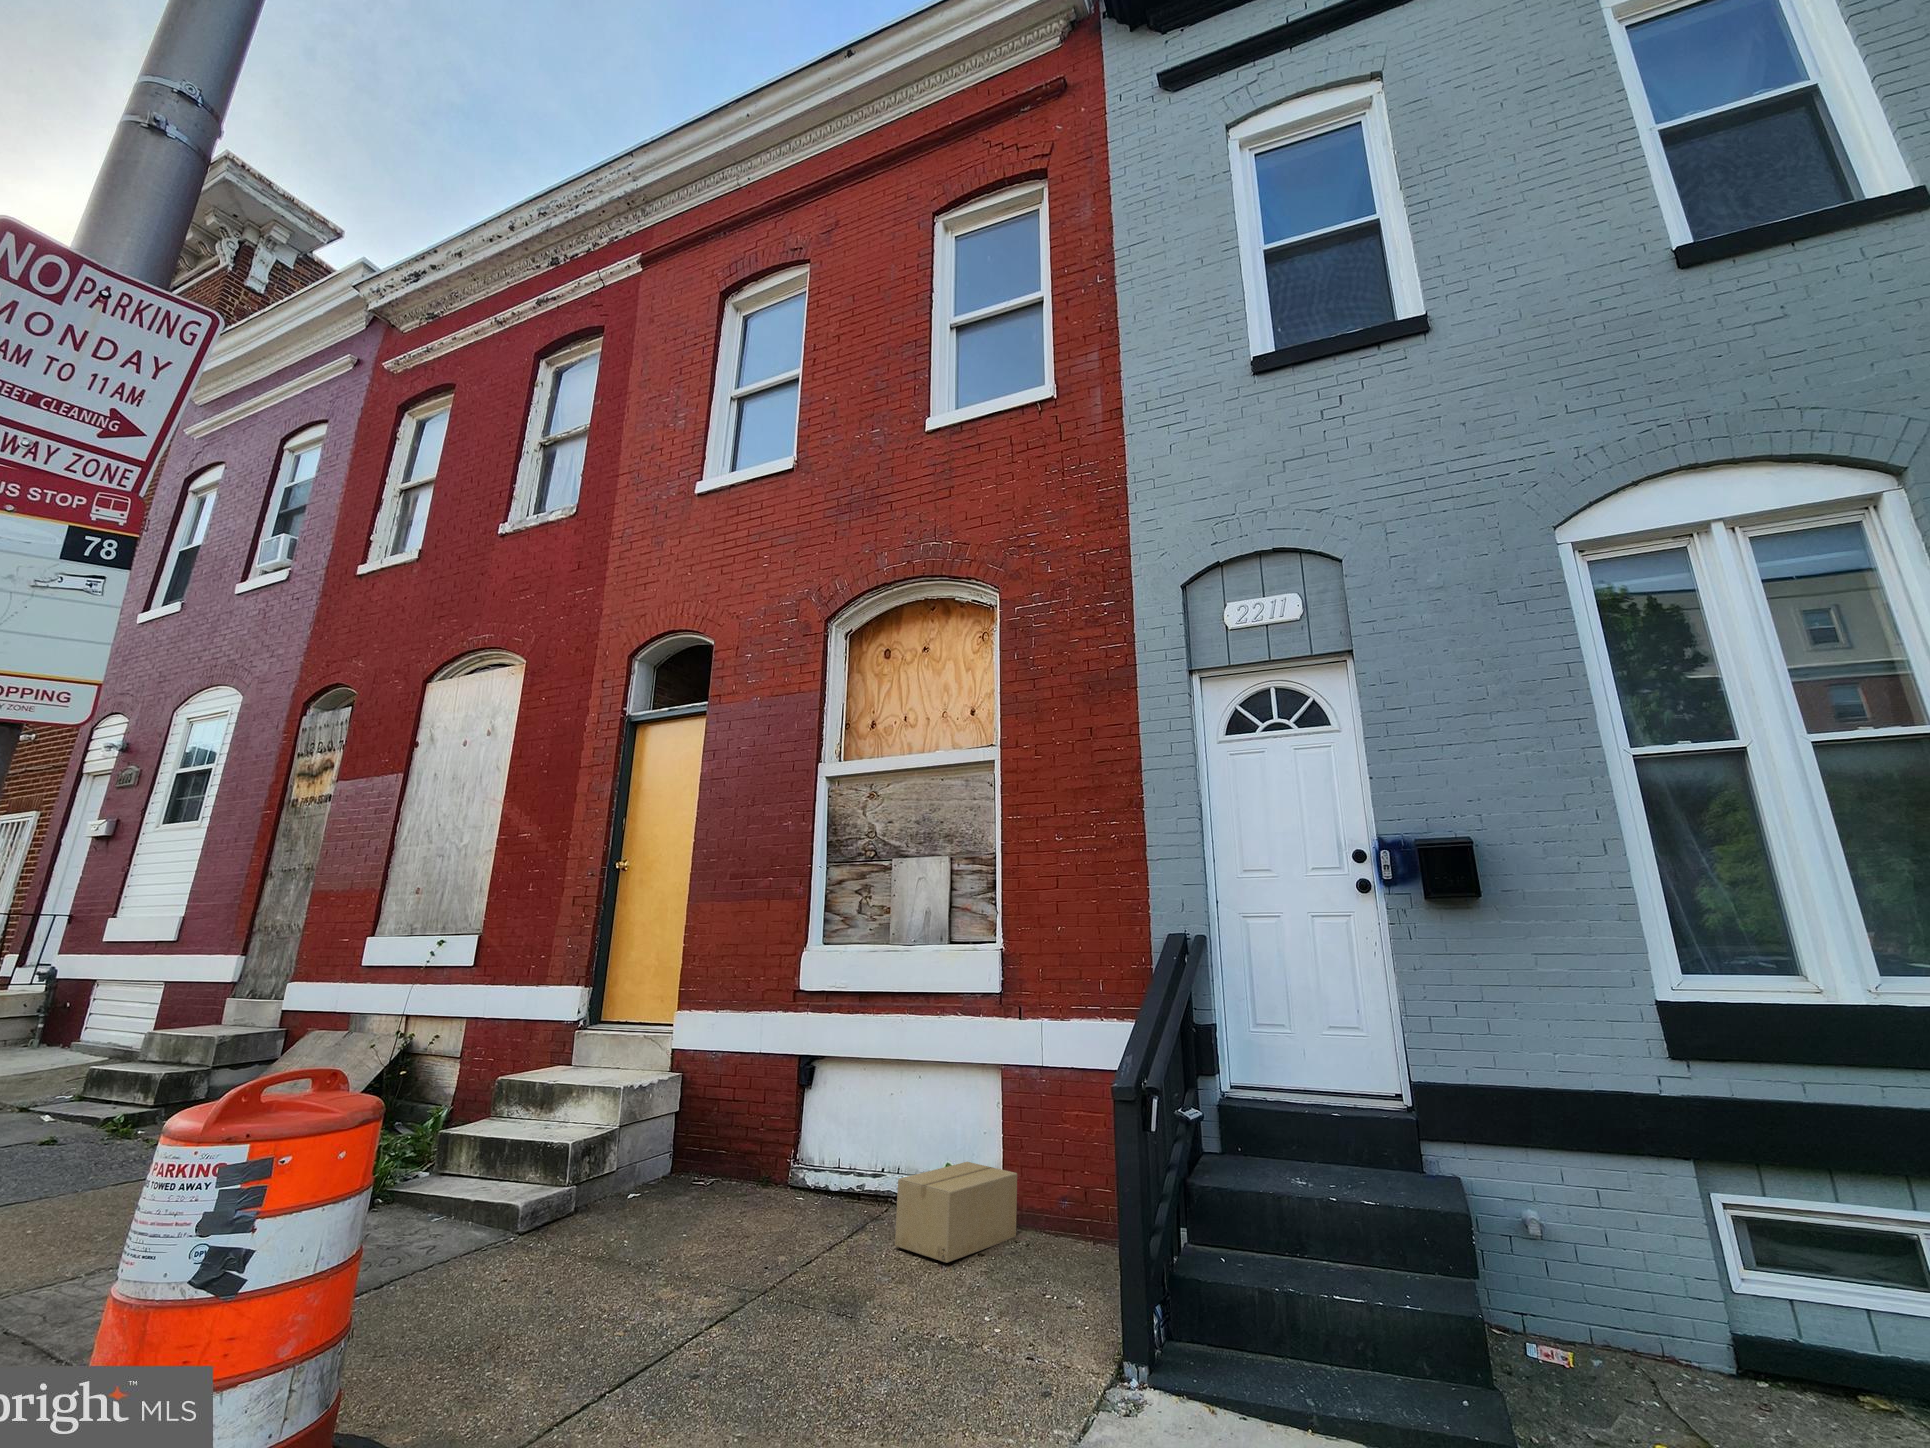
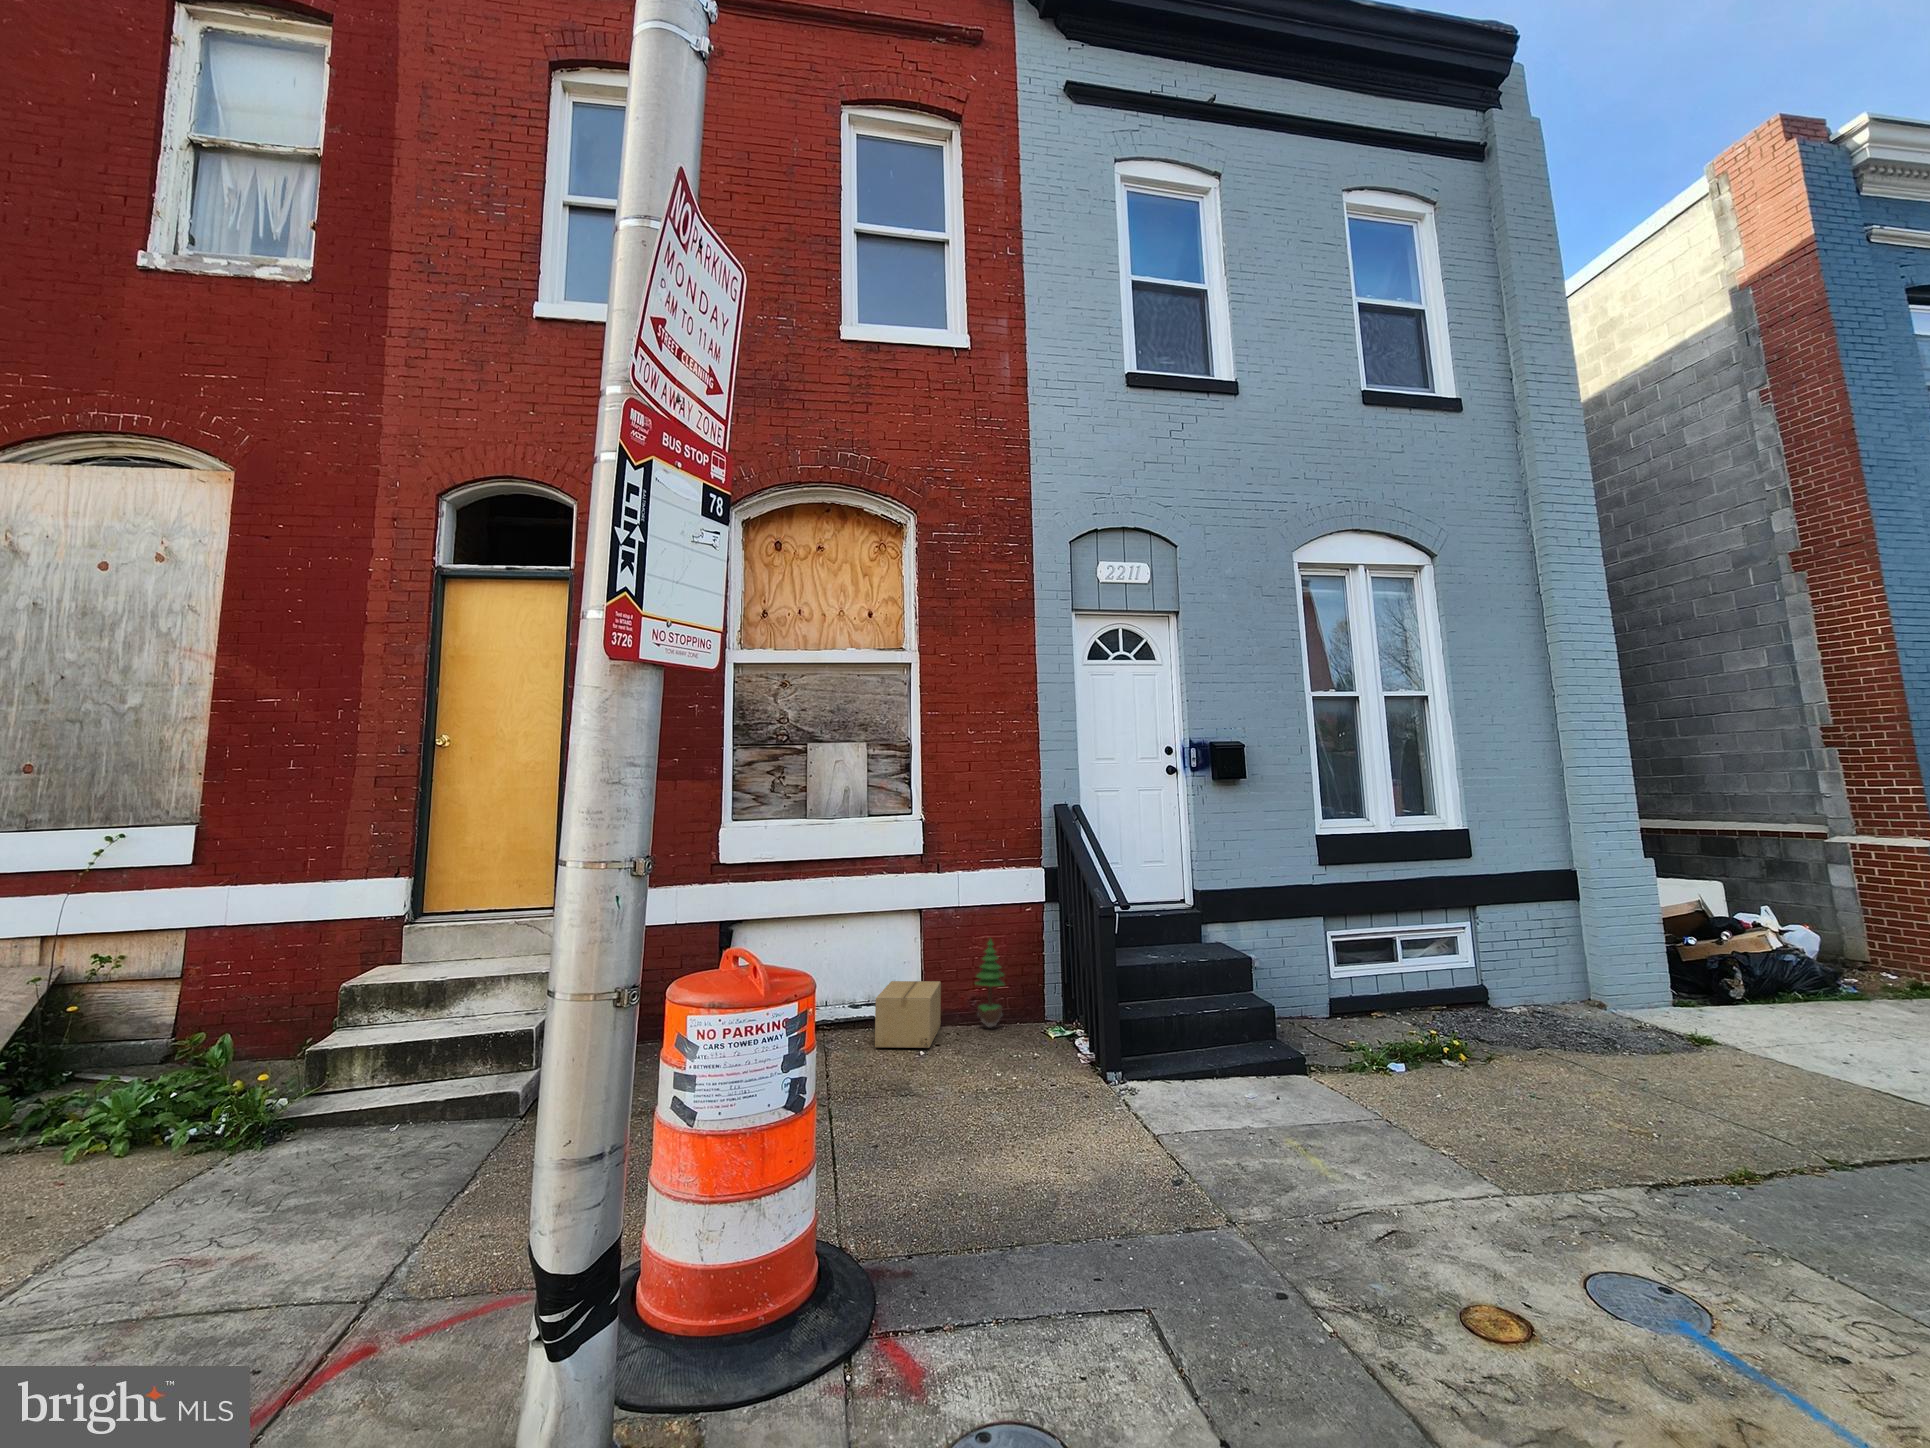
potted tree: none [1042,1120,1086,1255] -> present [975,939,1005,1028]

